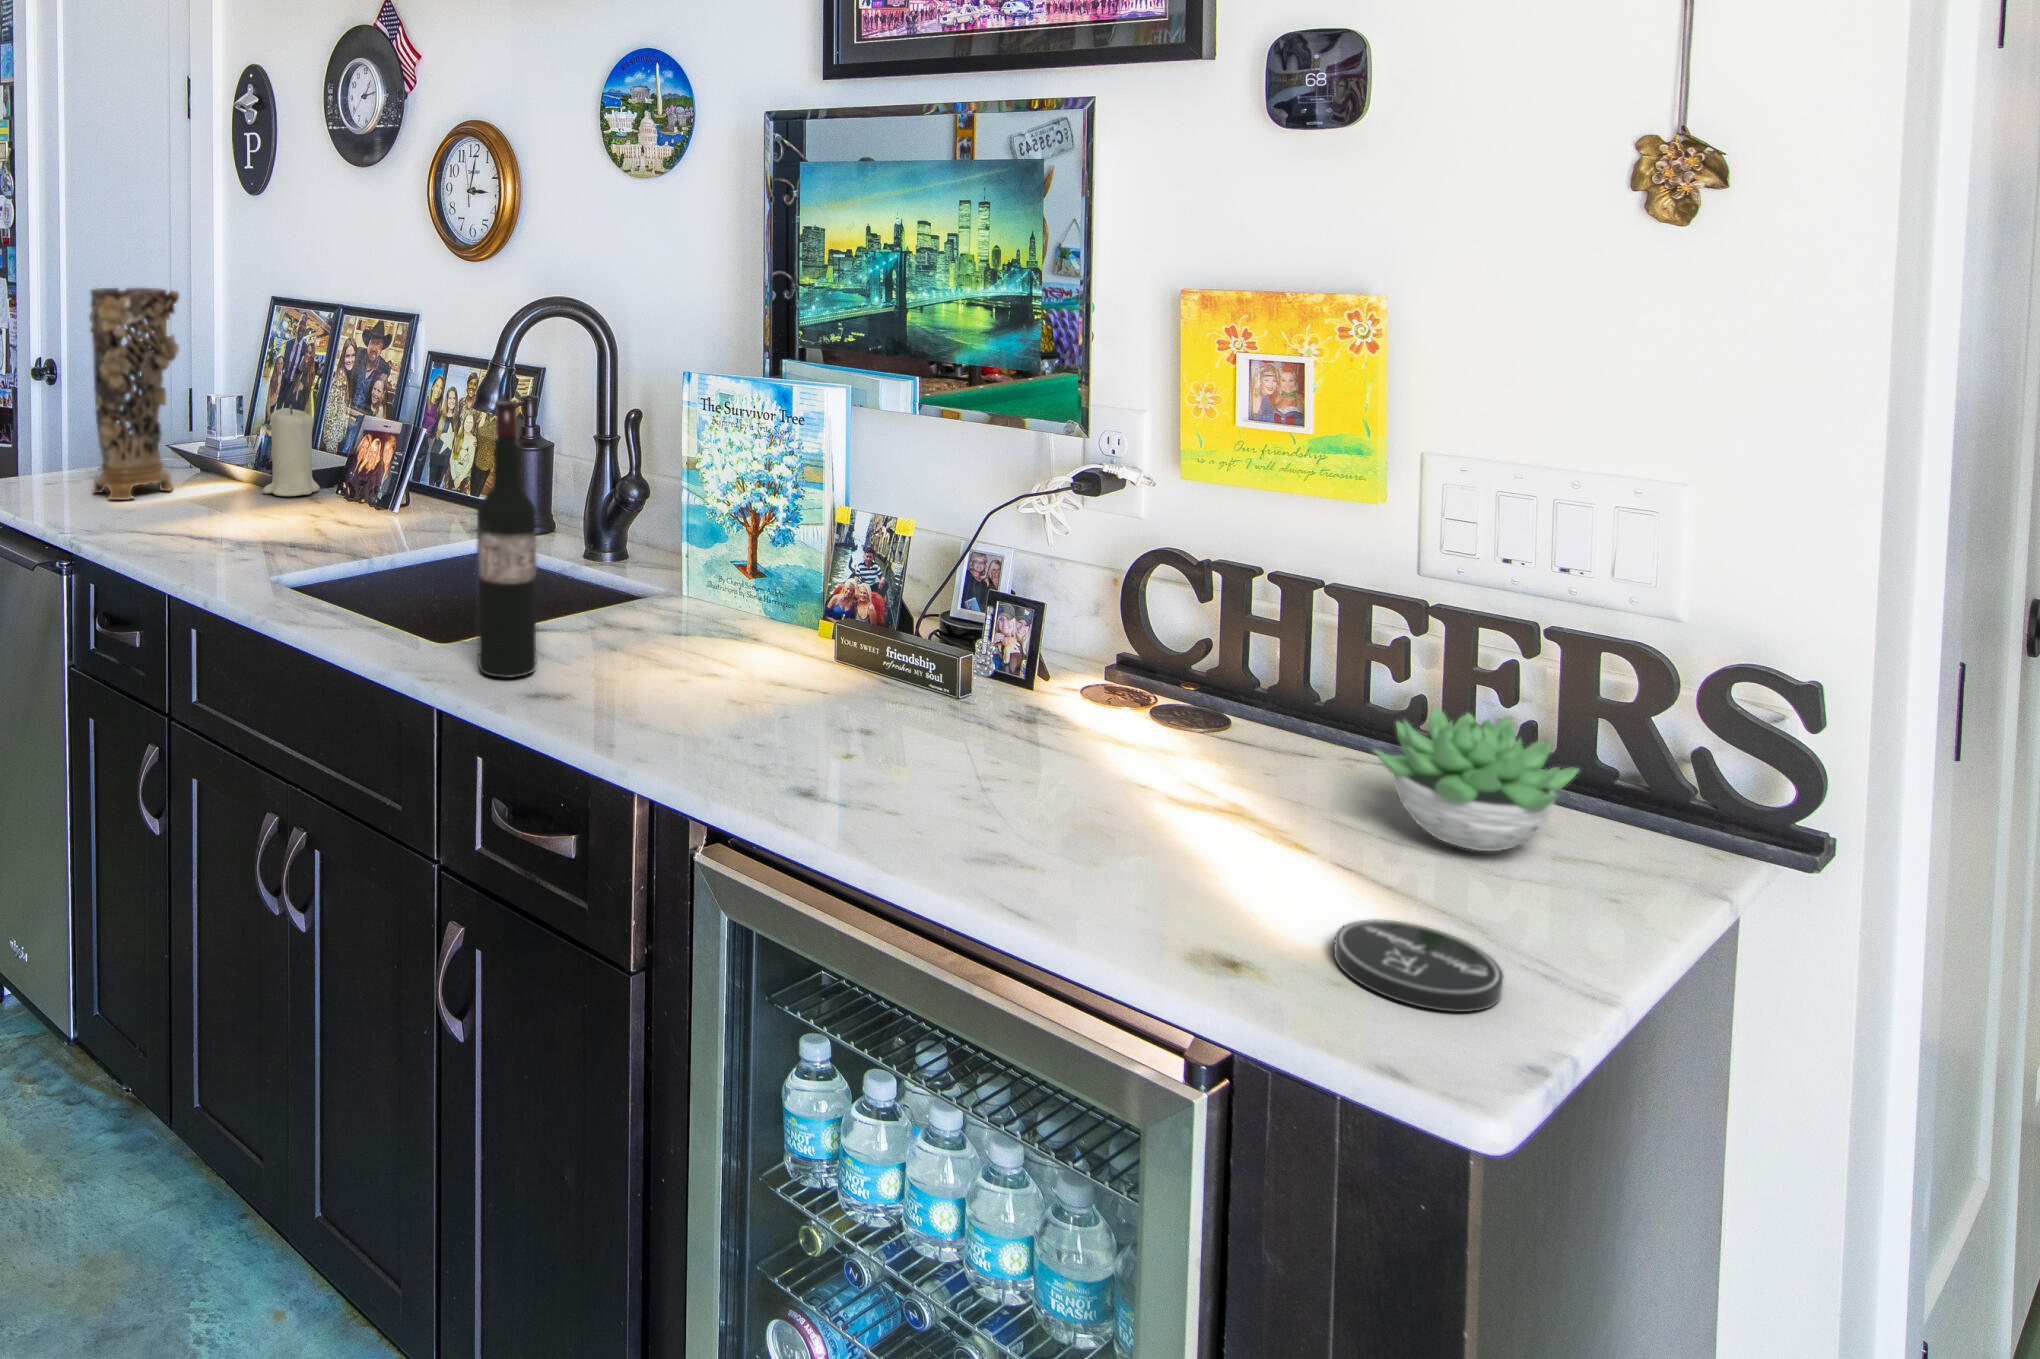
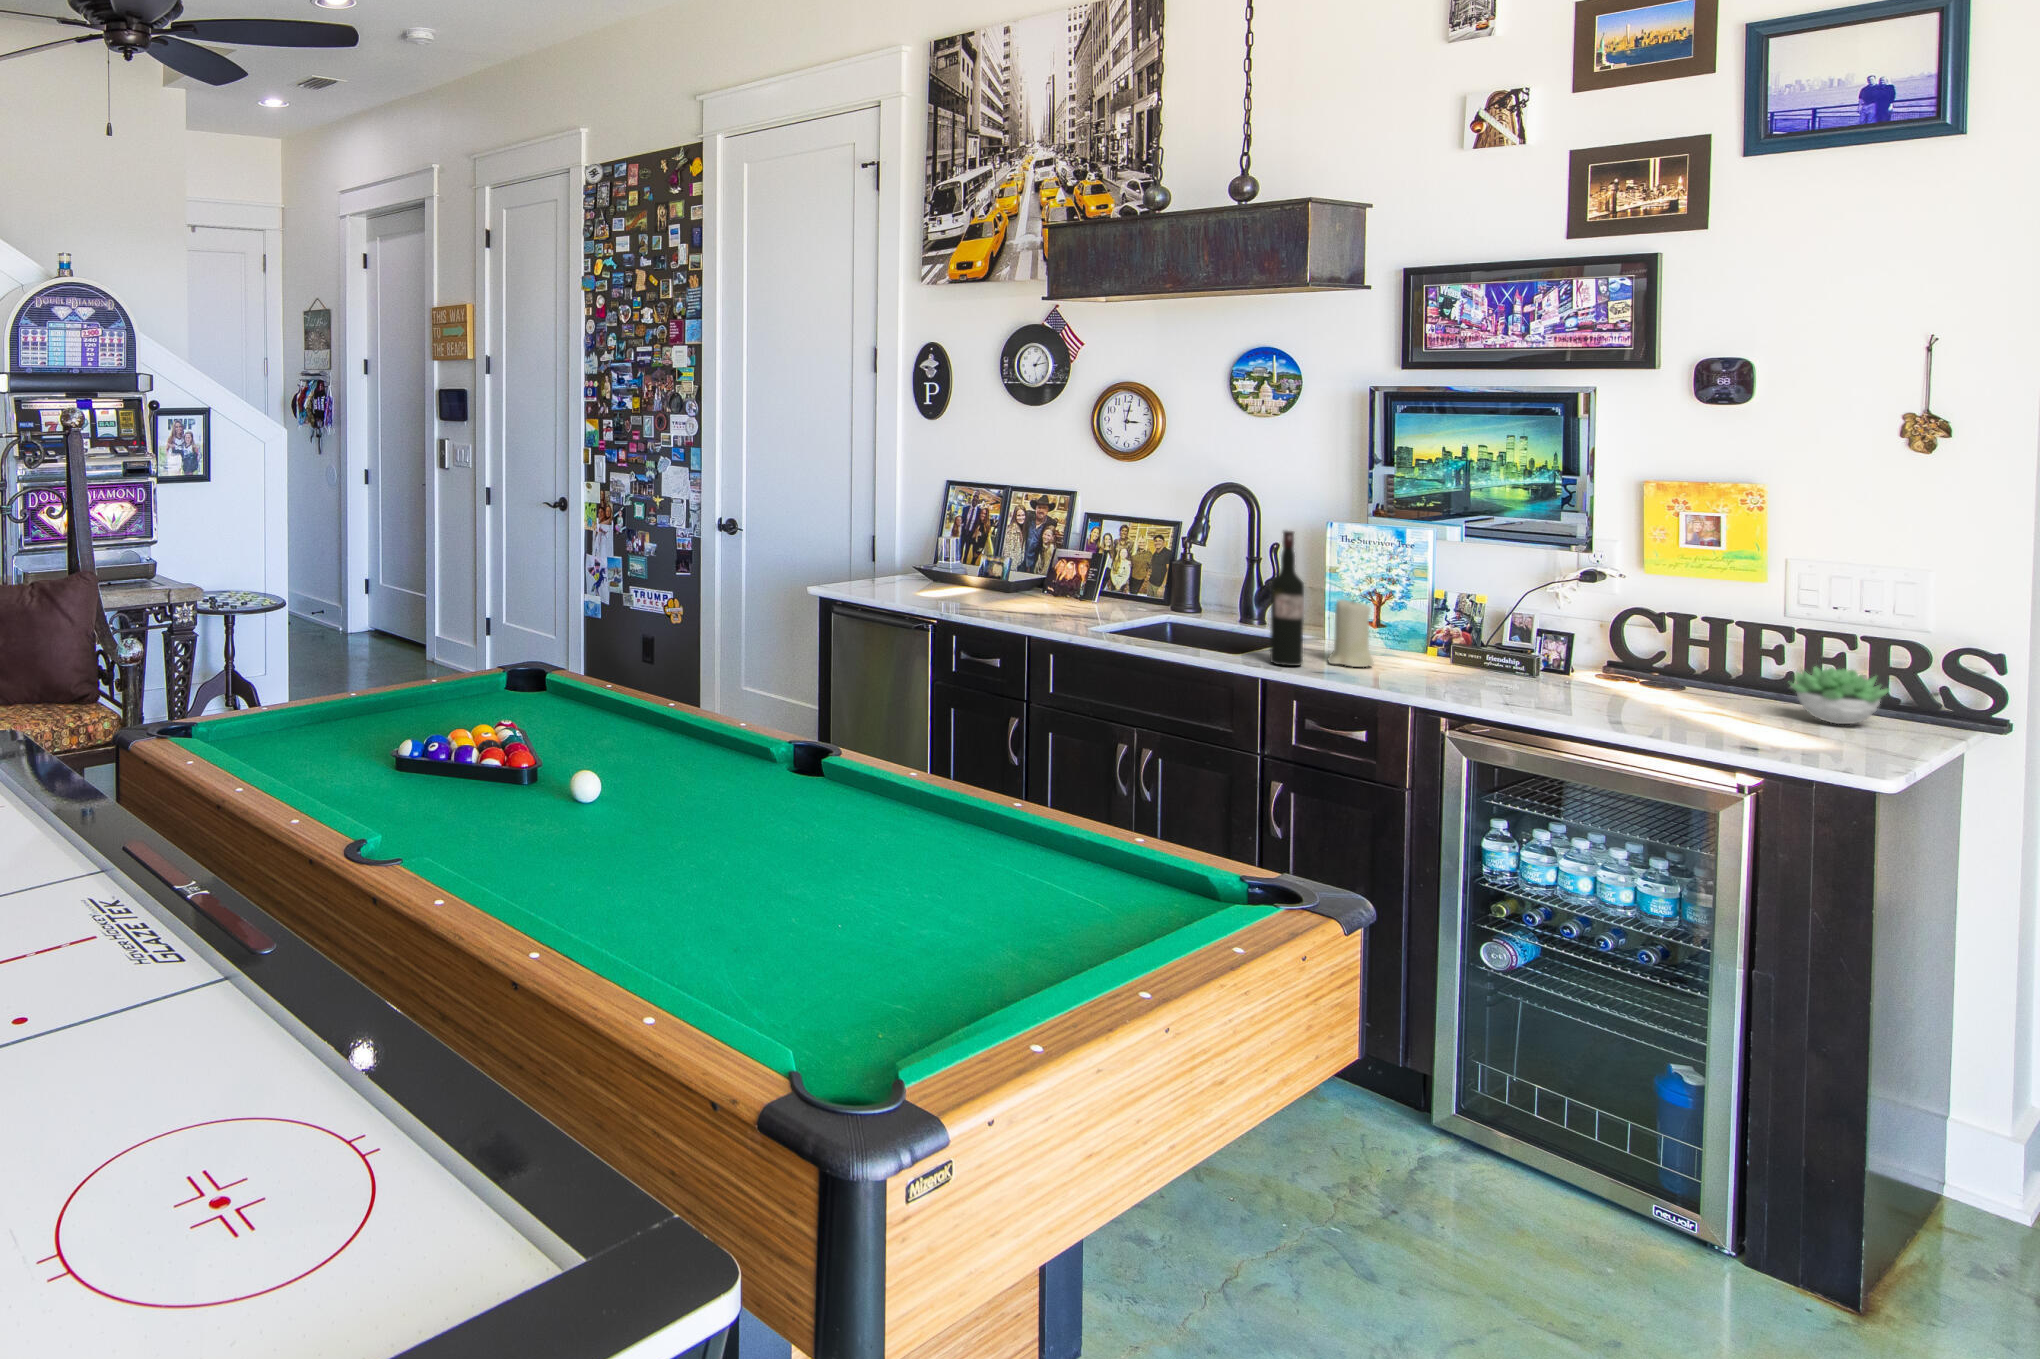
decorative vase: present [89,288,179,500] -> none [892,475,950,596]
candle: present [263,406,320,496] -> present [1328,599,1374,667]
coaster: present [1334,920,1503,1012] -> none [1791,735,1871,758]

